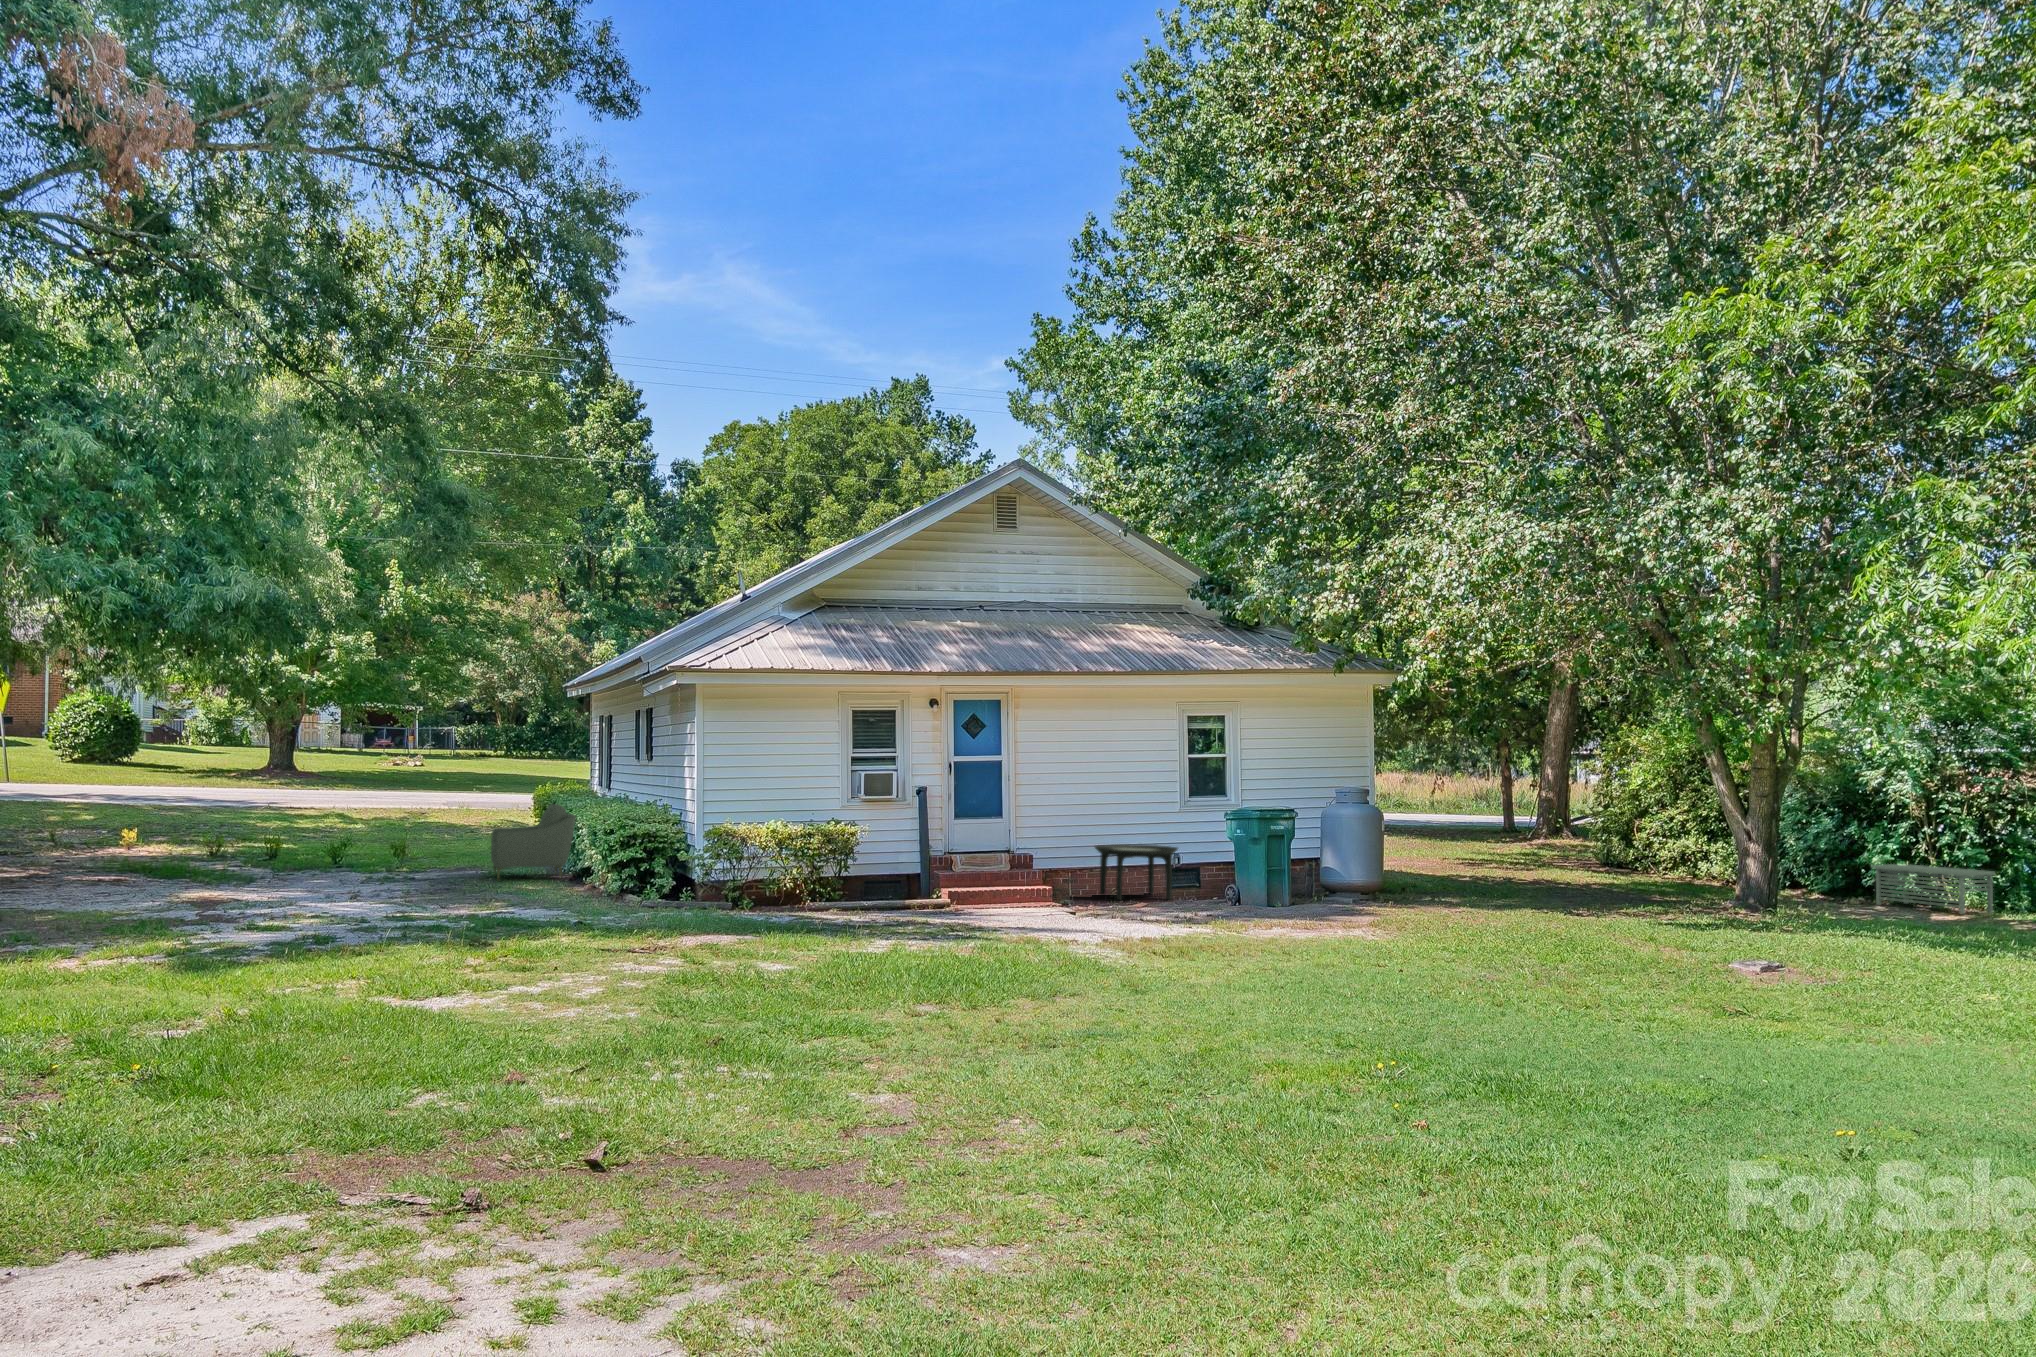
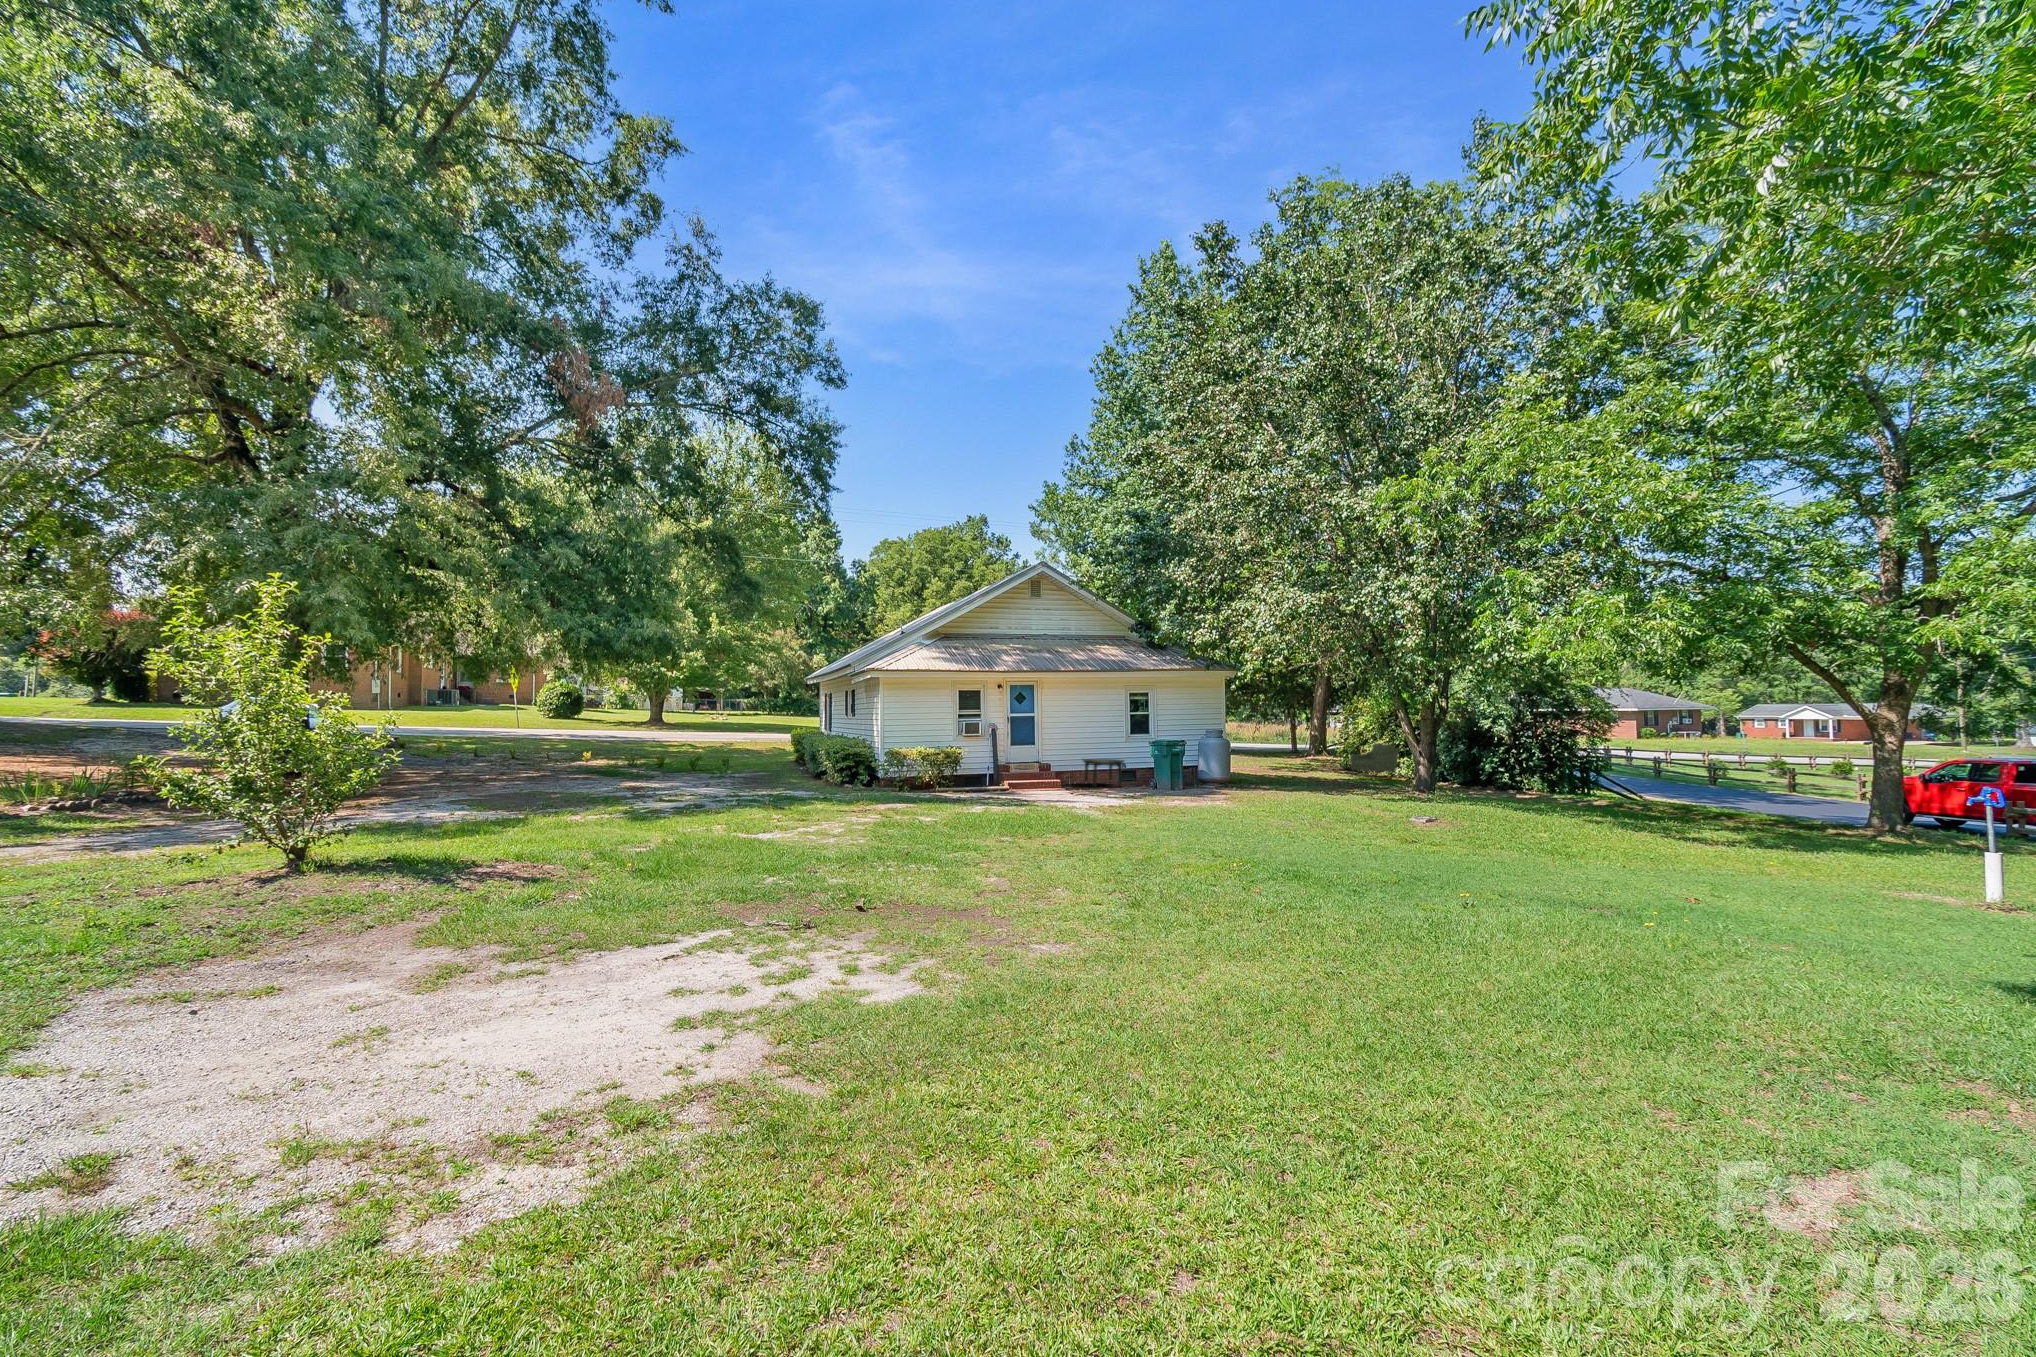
chair: present [491,804,576,880] -> present [1350,743,1399,775]
storage bench: present [1872,864,1995,914] -> none [1486,769,1551,795]

